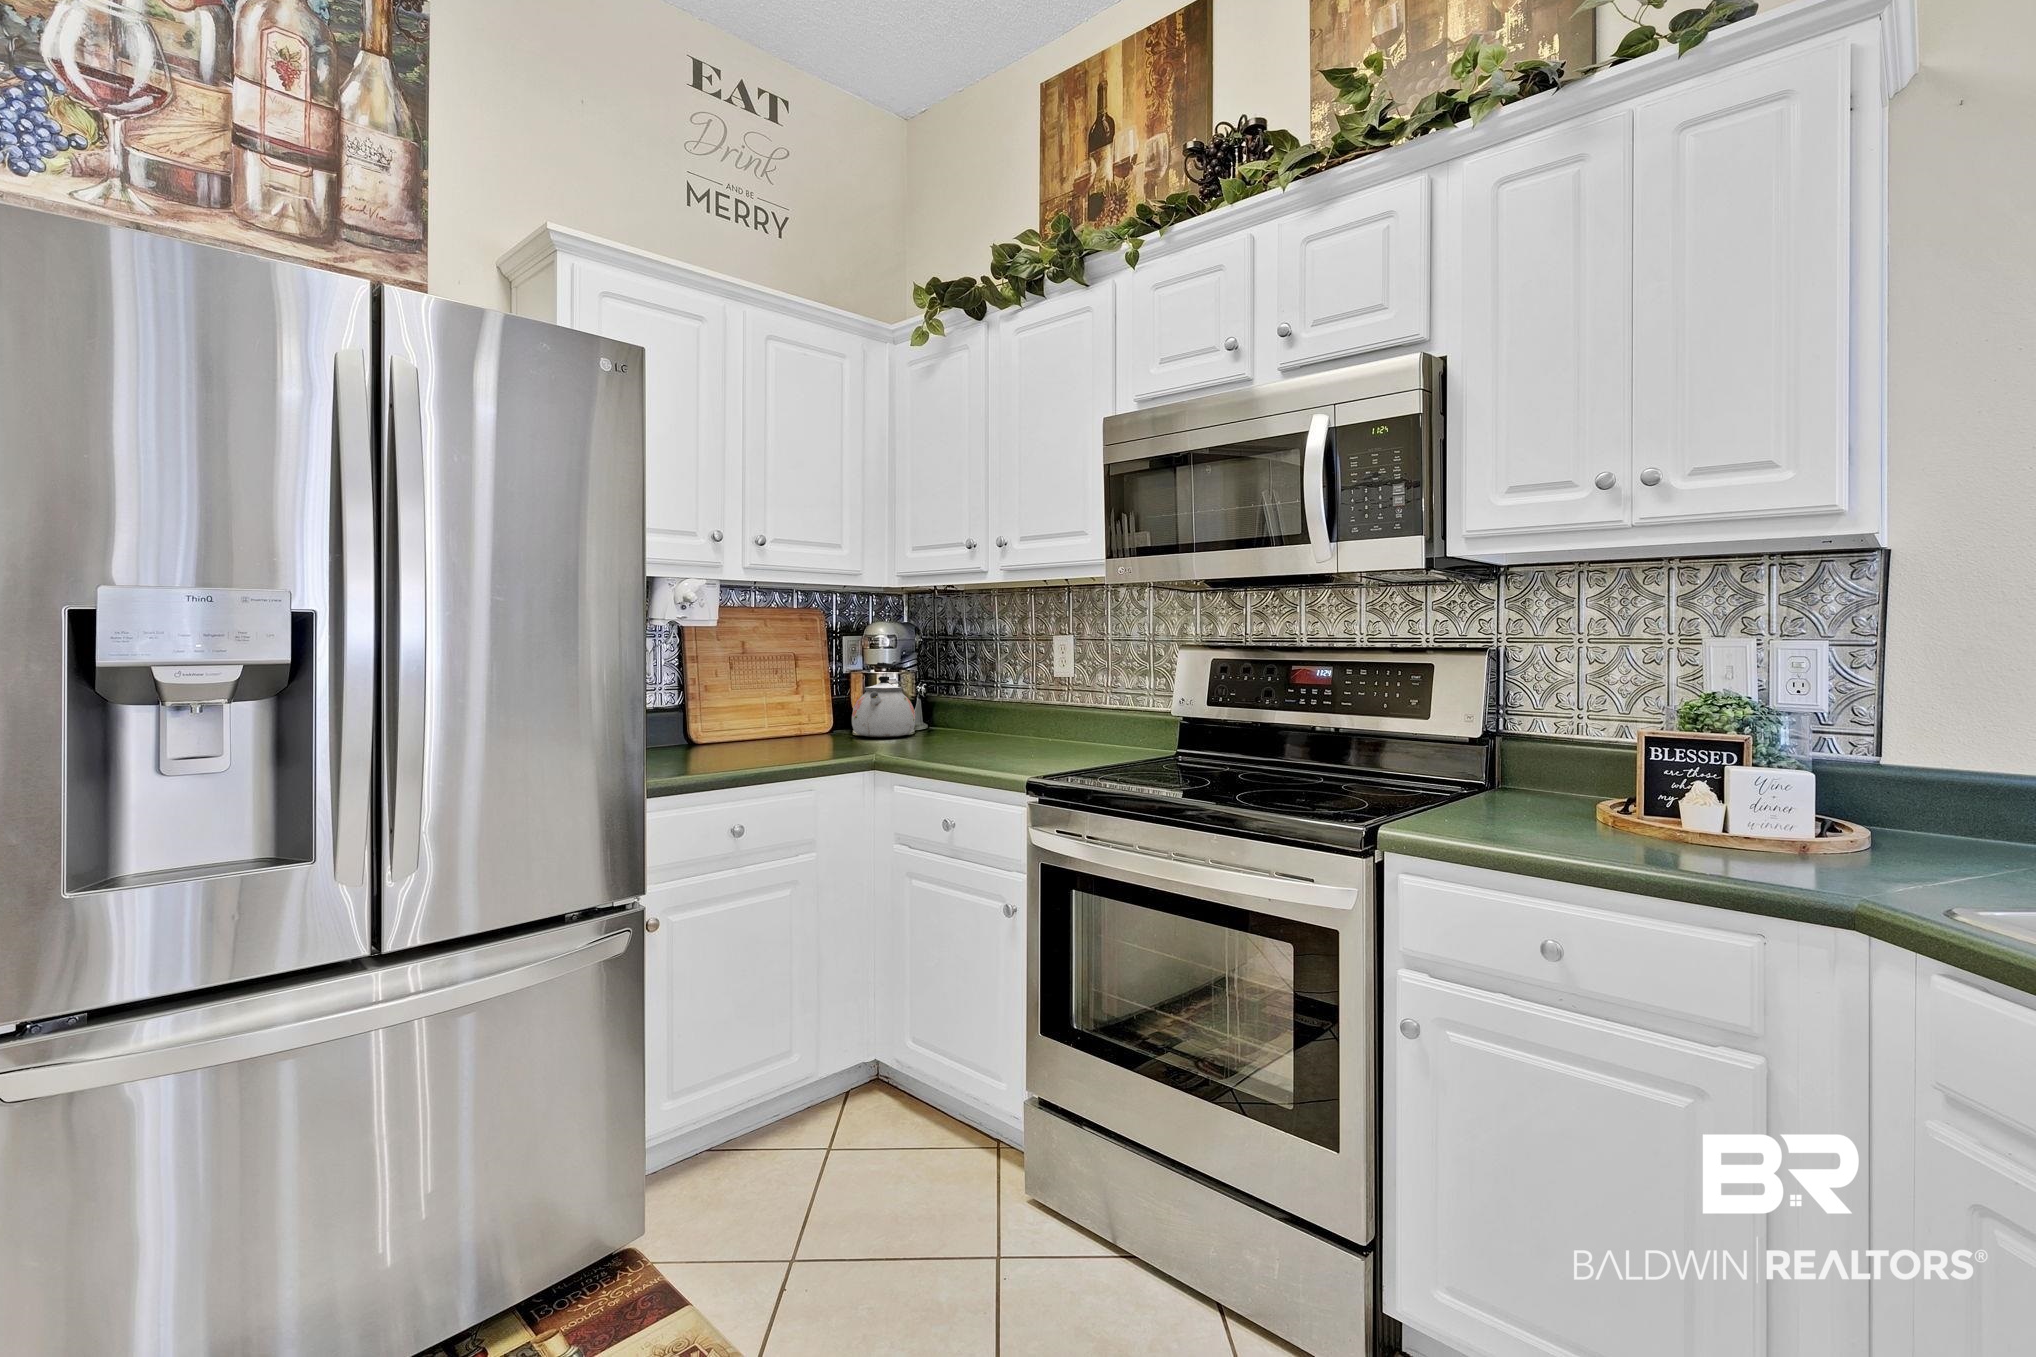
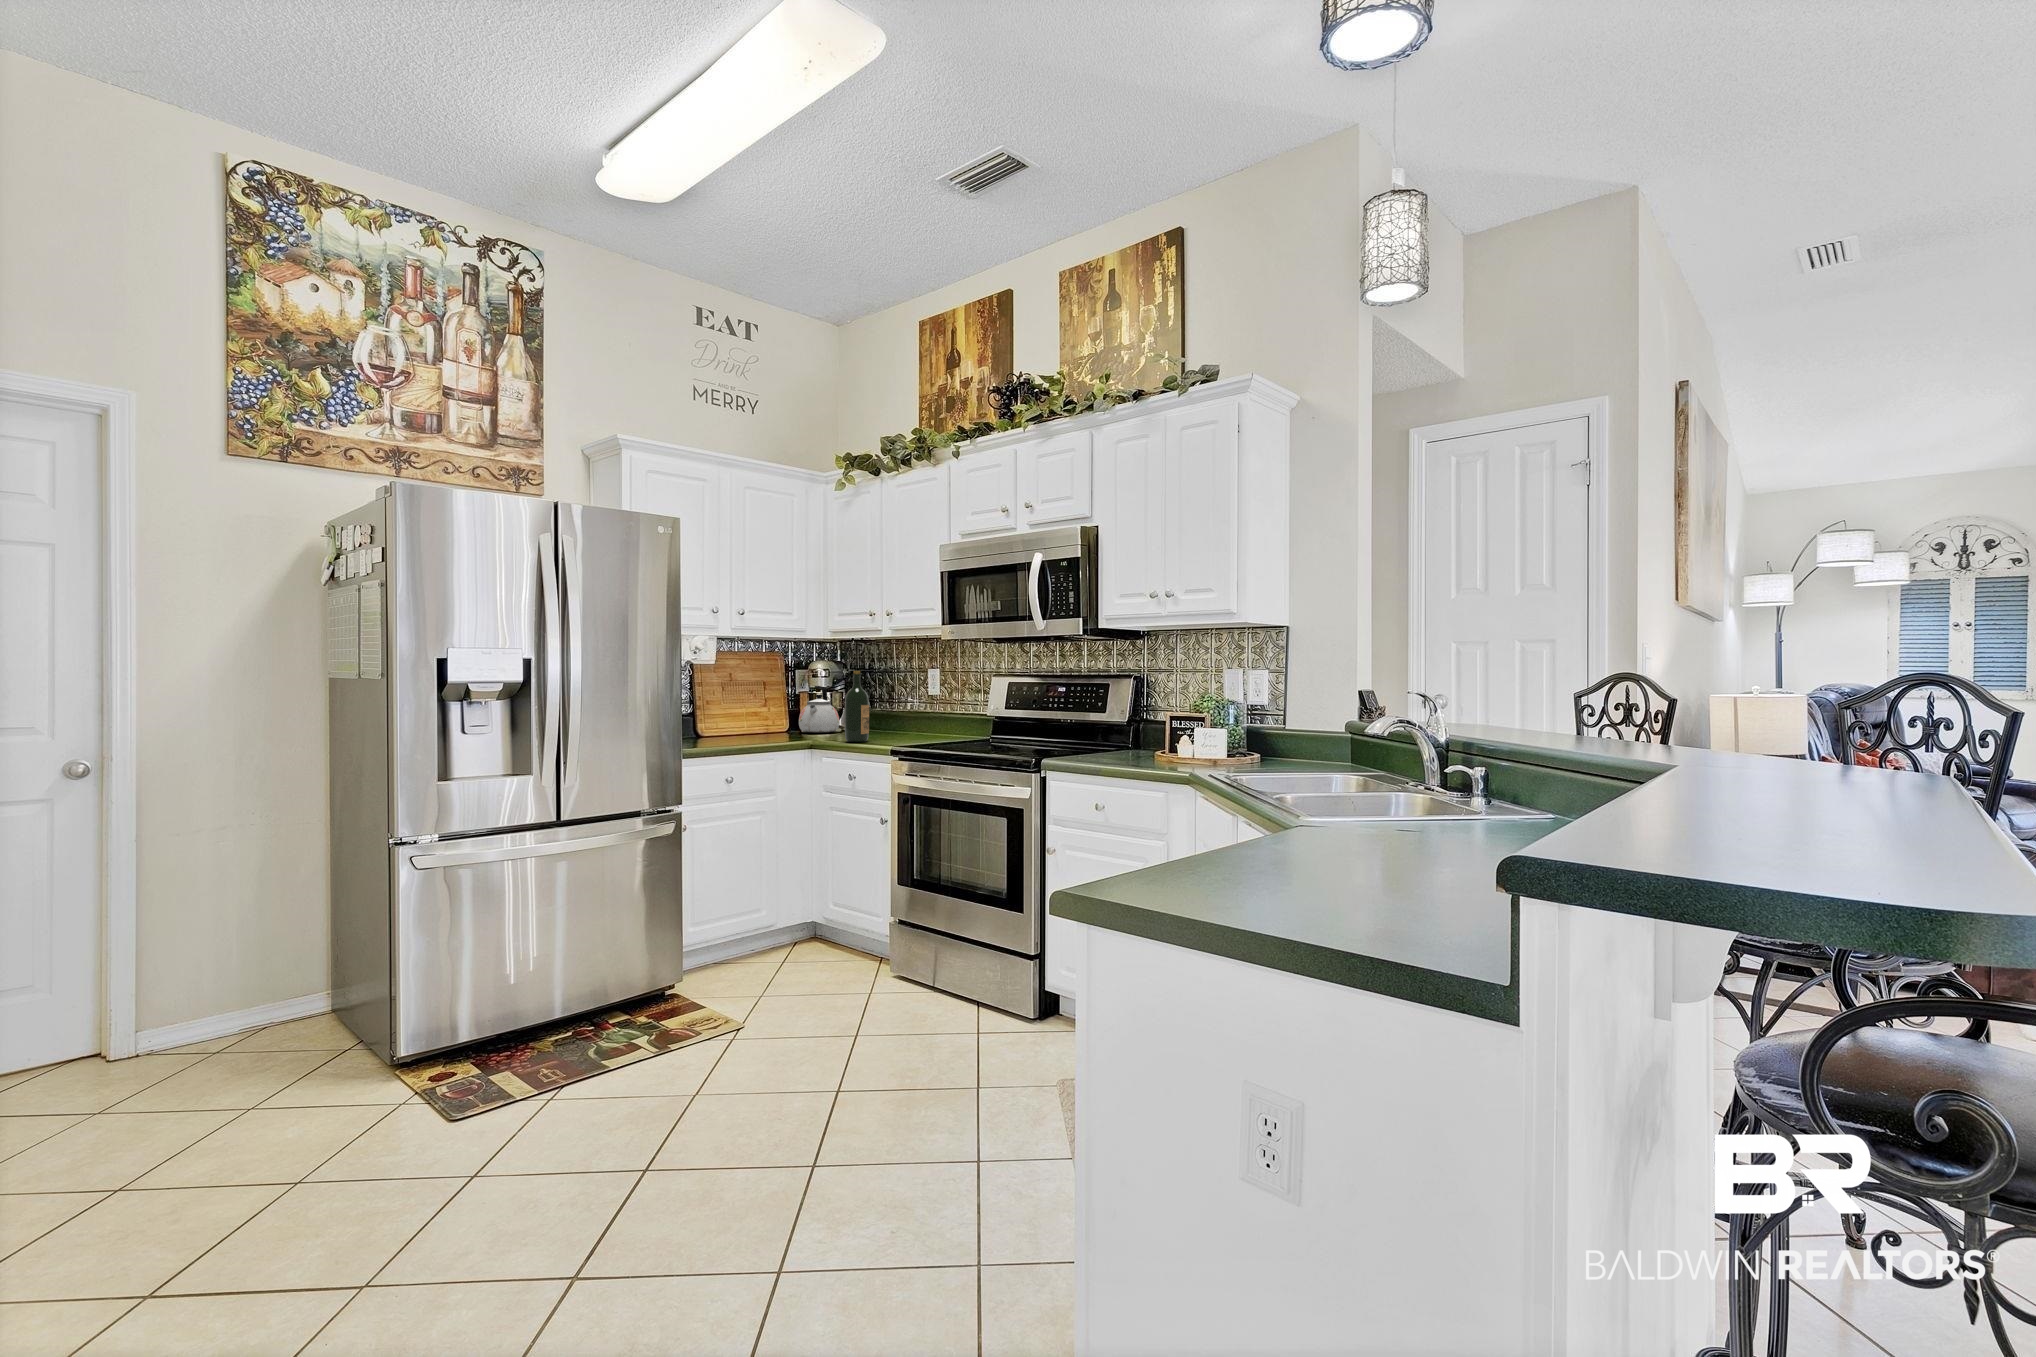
wine bottle: none [933,637,974,759] -> present [845,671,869,742]

